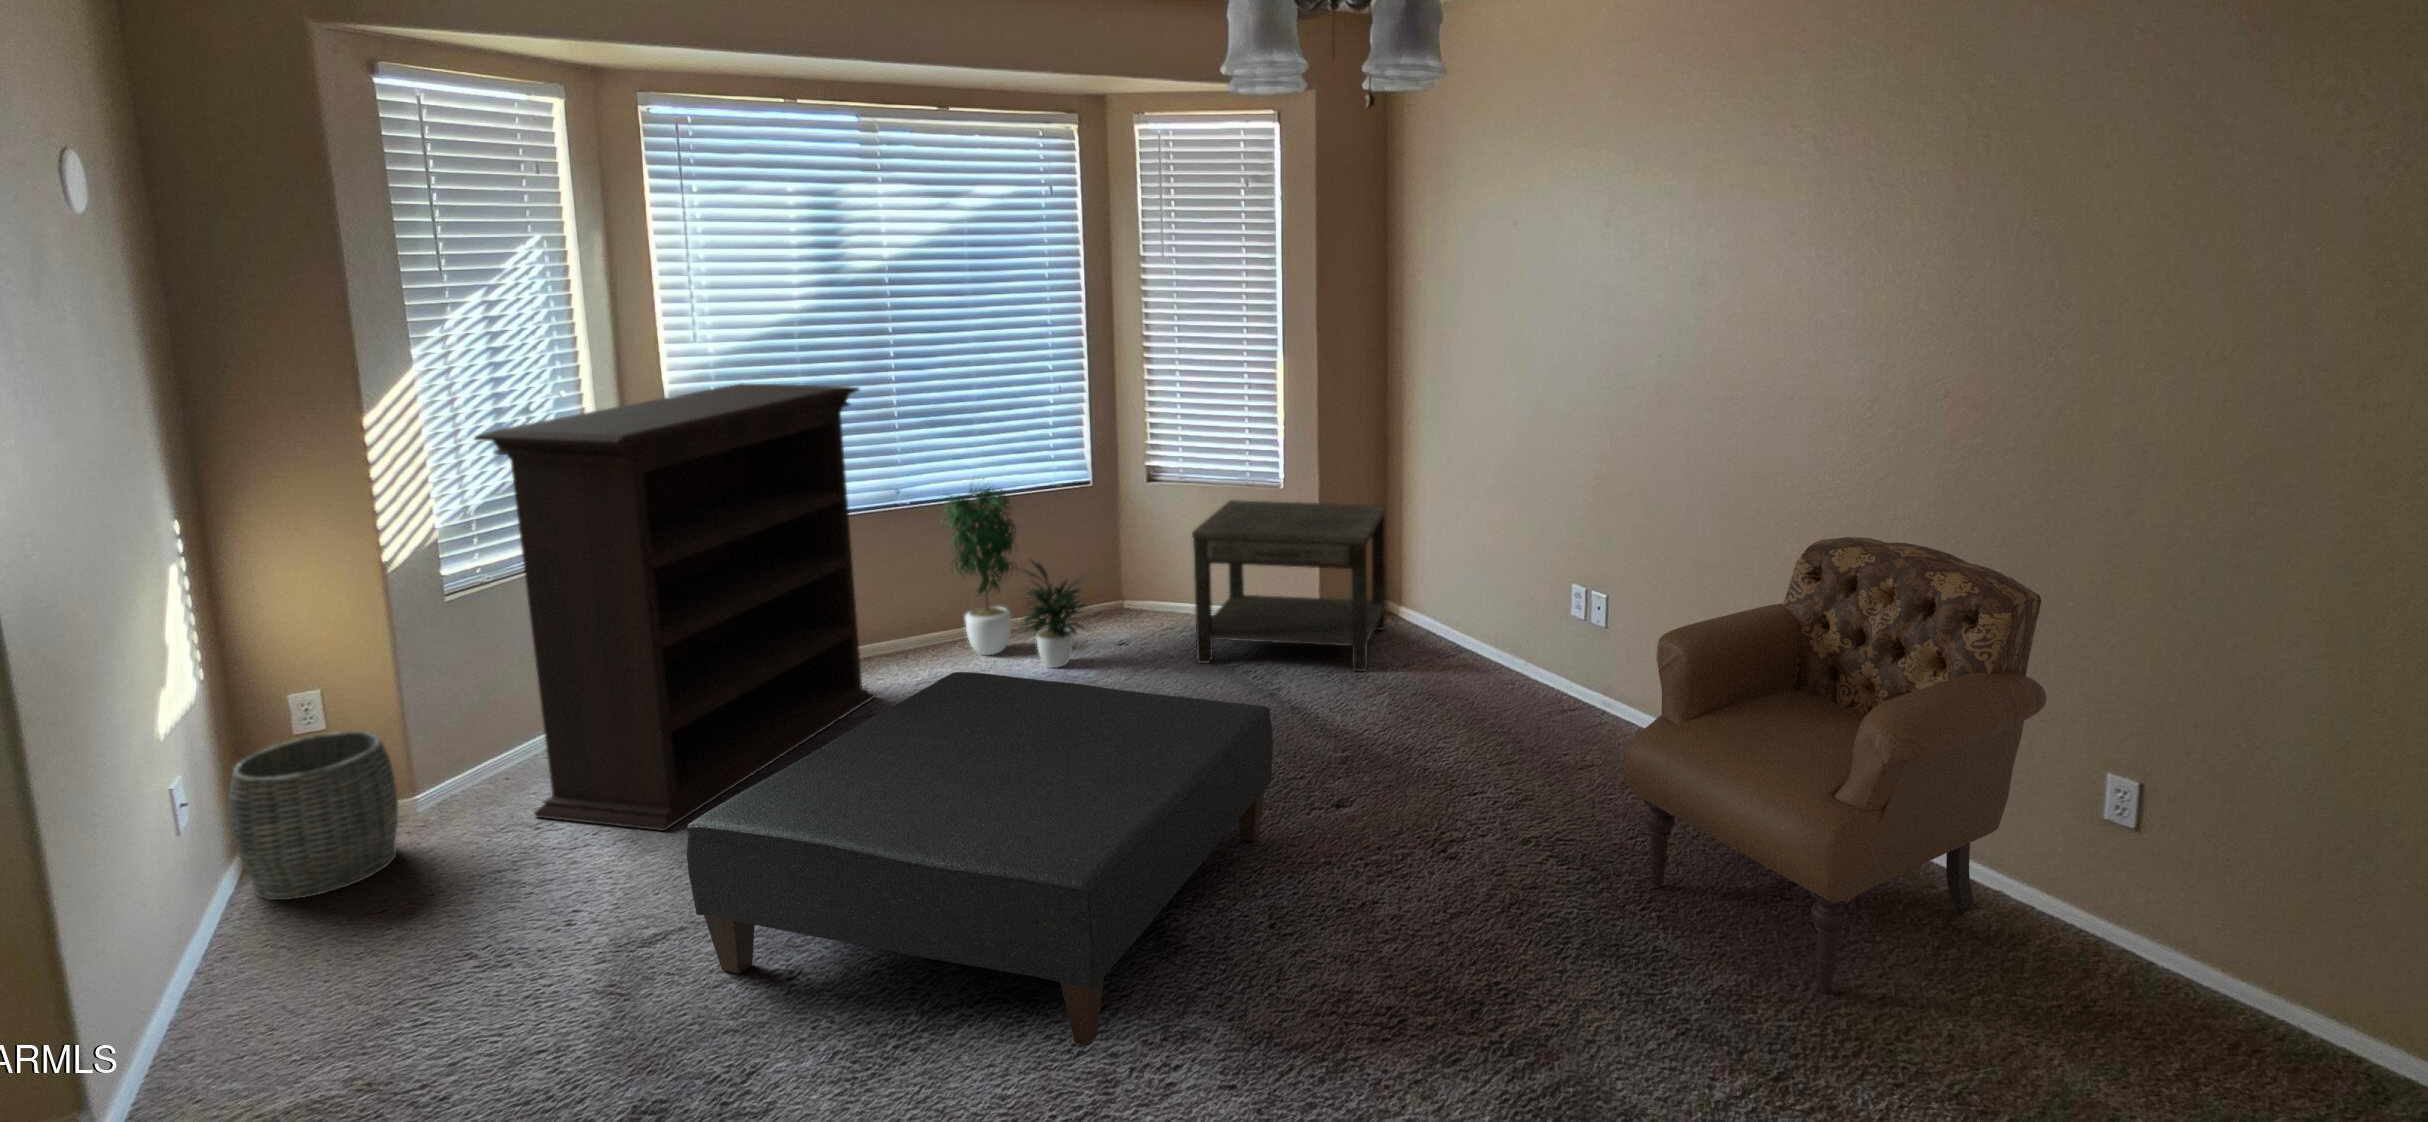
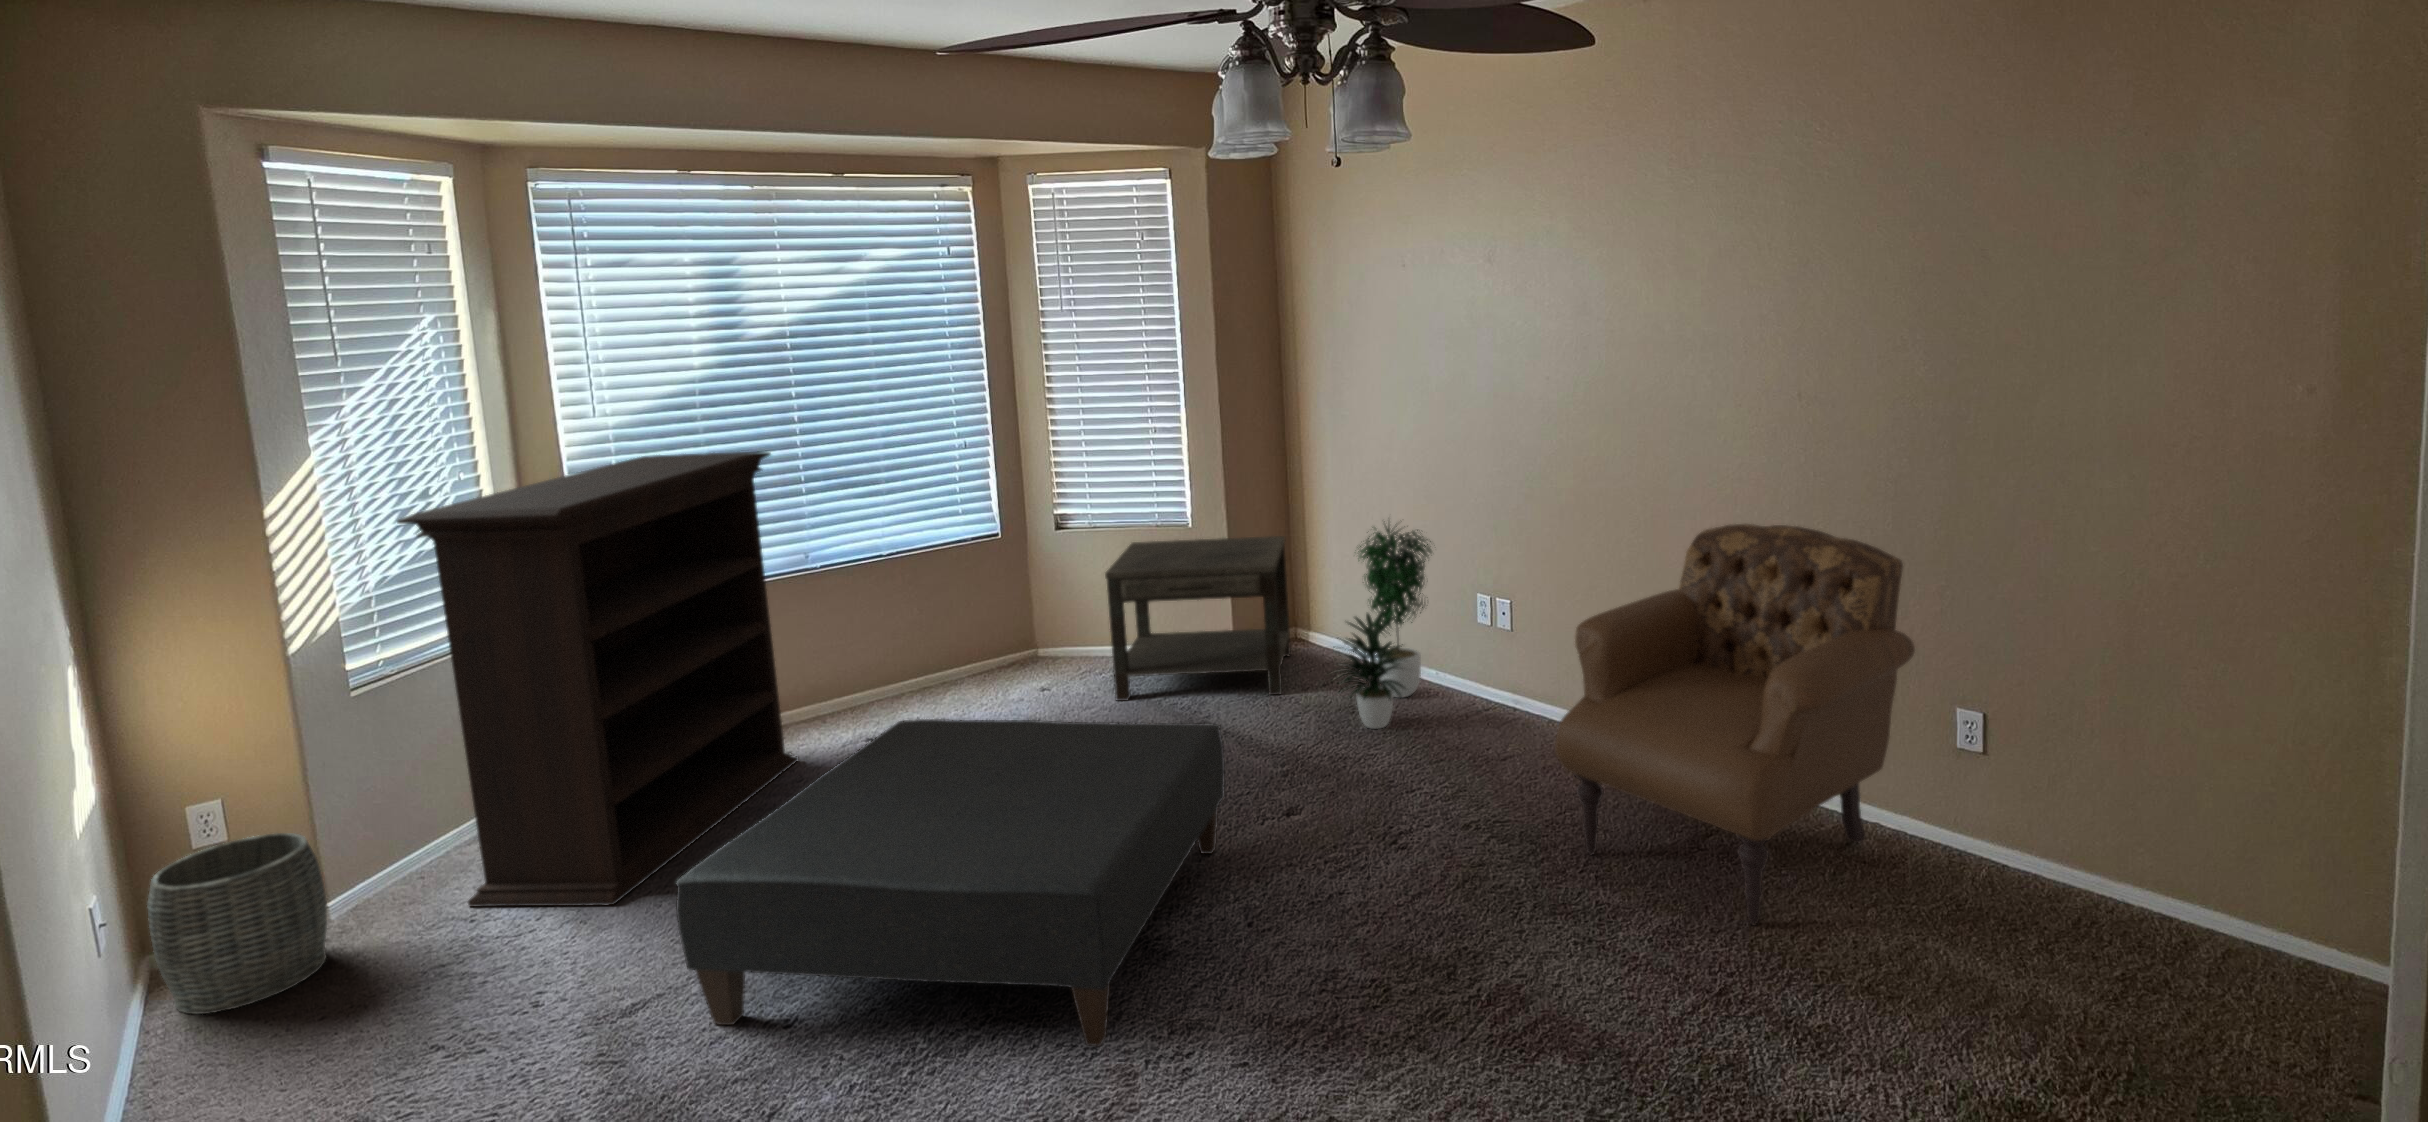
potted plant: present [943,479,1088,668] -> present [1332,525,1432,729]

